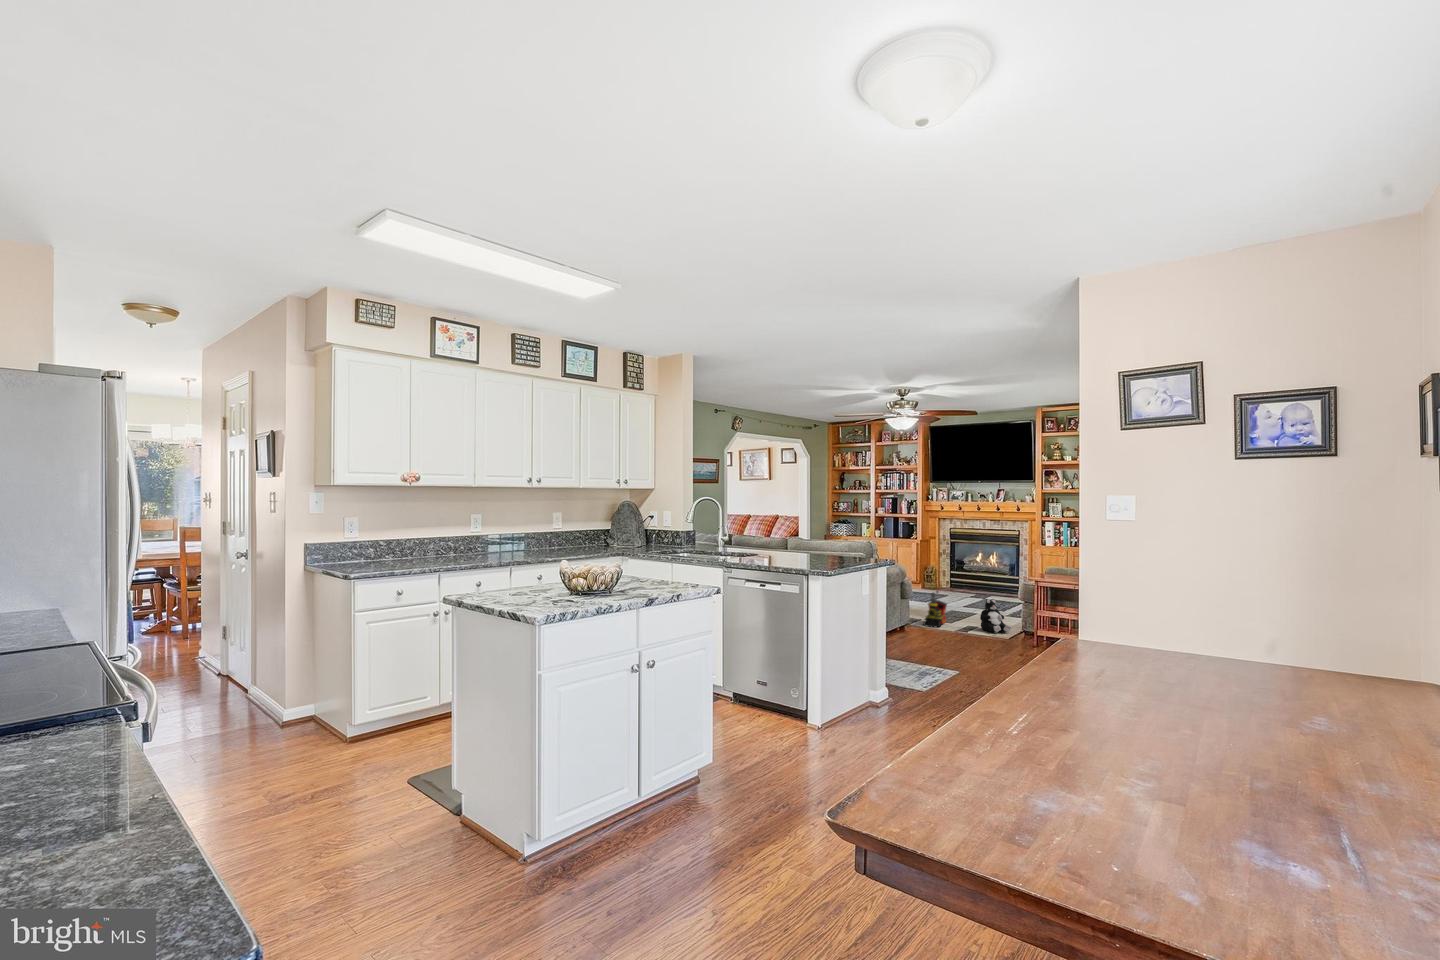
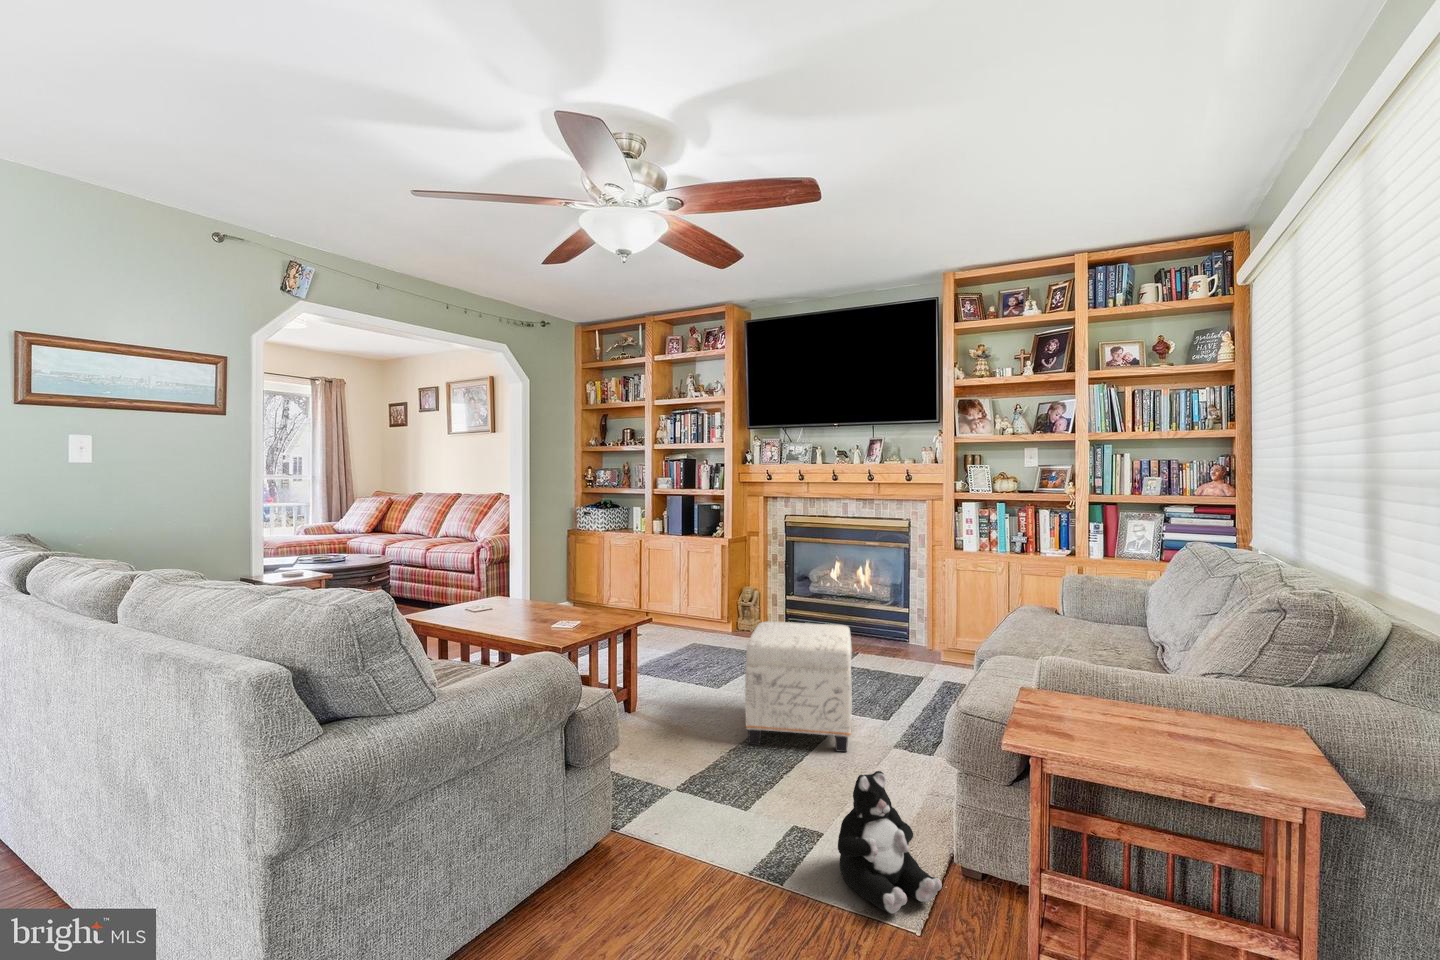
ottoman: none [943,569,986,615] -> present [745,622,852,752]
toy train: present [923,591,947,627] -> none [654,735,743,882]

